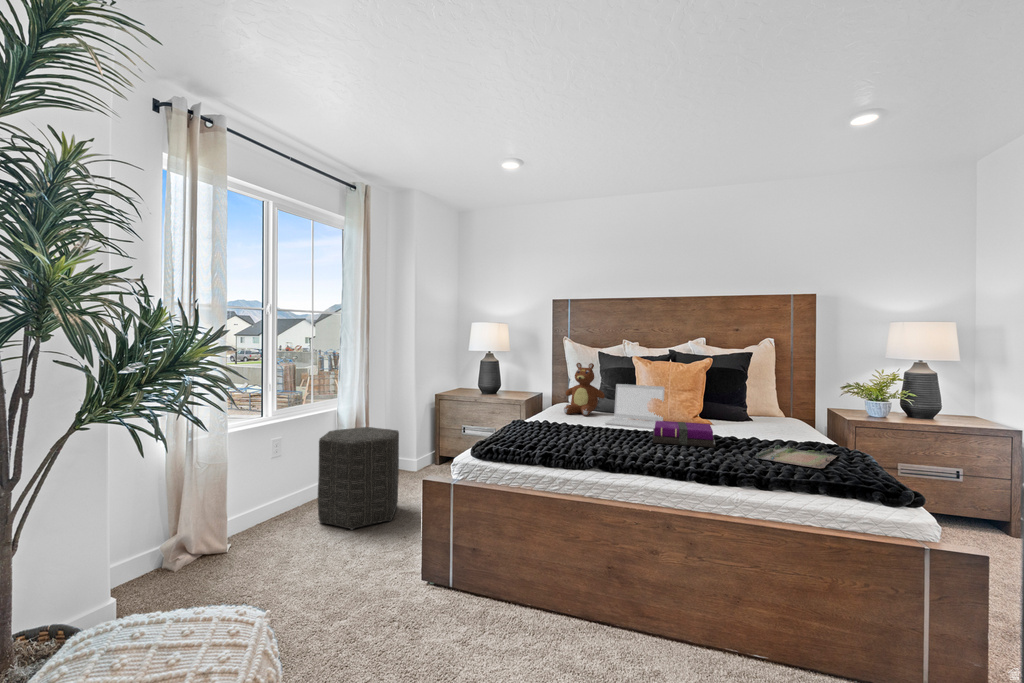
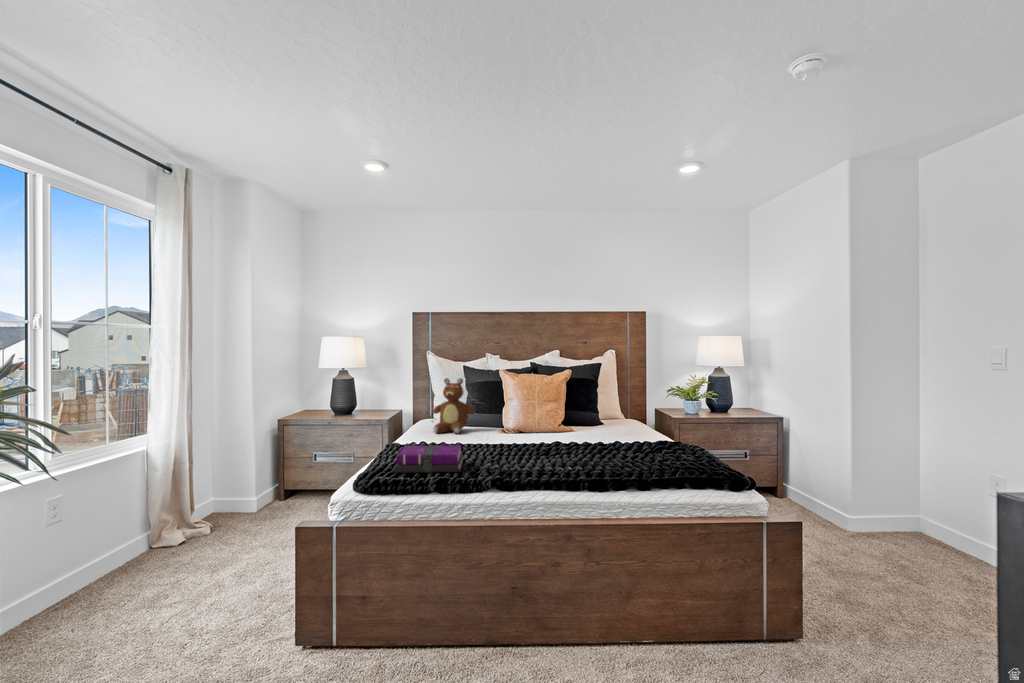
laptop: present [605,384,665,429] -> none [481,399,536,442]
notebook: present [653,421,715,447] -> present [394,445,463,473]
ottoman: present [318,427,399,530] -> none [138,468,243,597]
tray: present [755,445,837,469] -> none [631,447,694,467]

